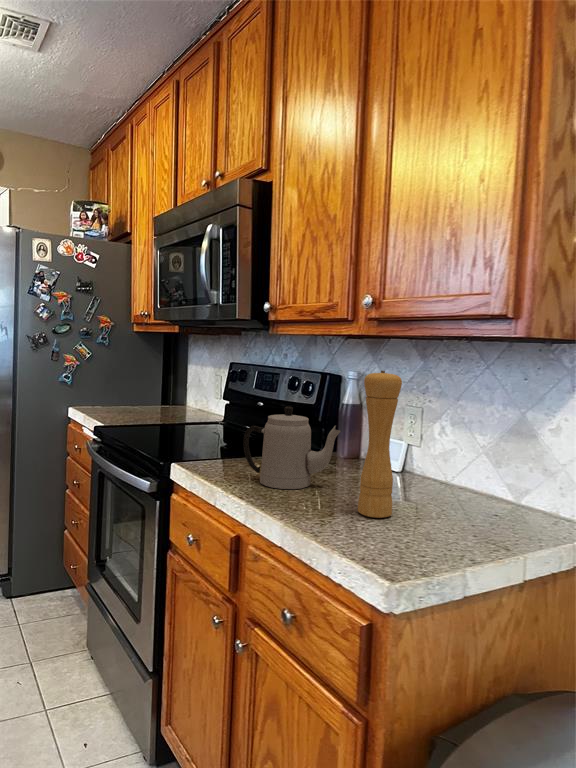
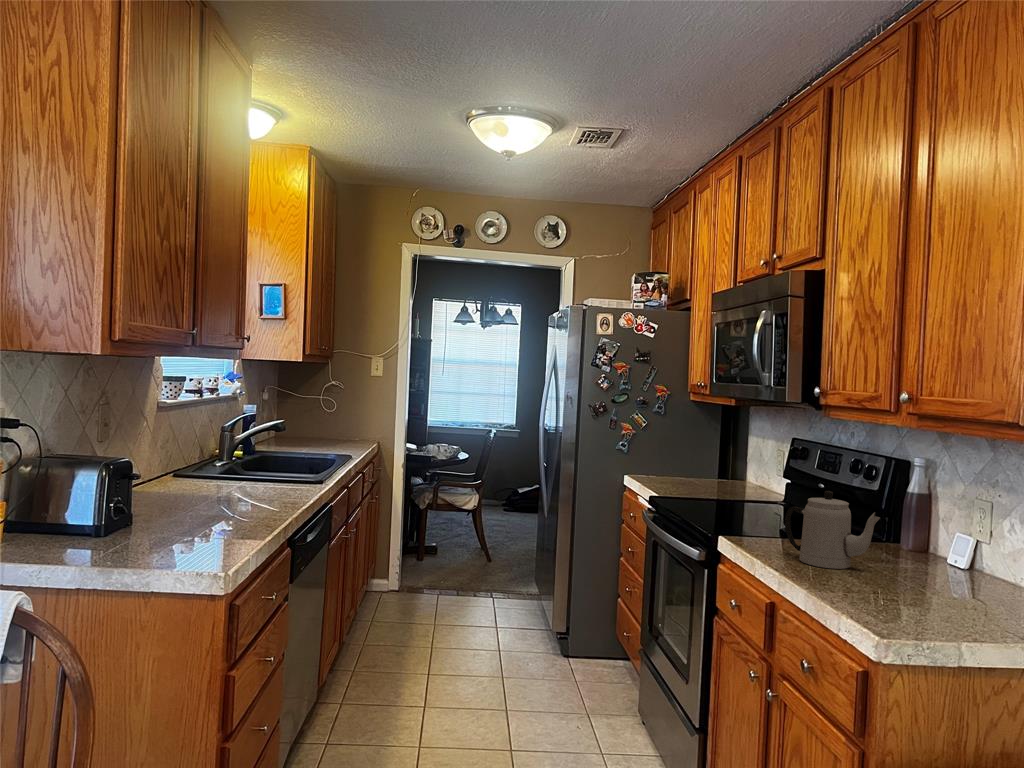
pepper mill: present [358,371,402,518] -> none [884,464,927,599]

